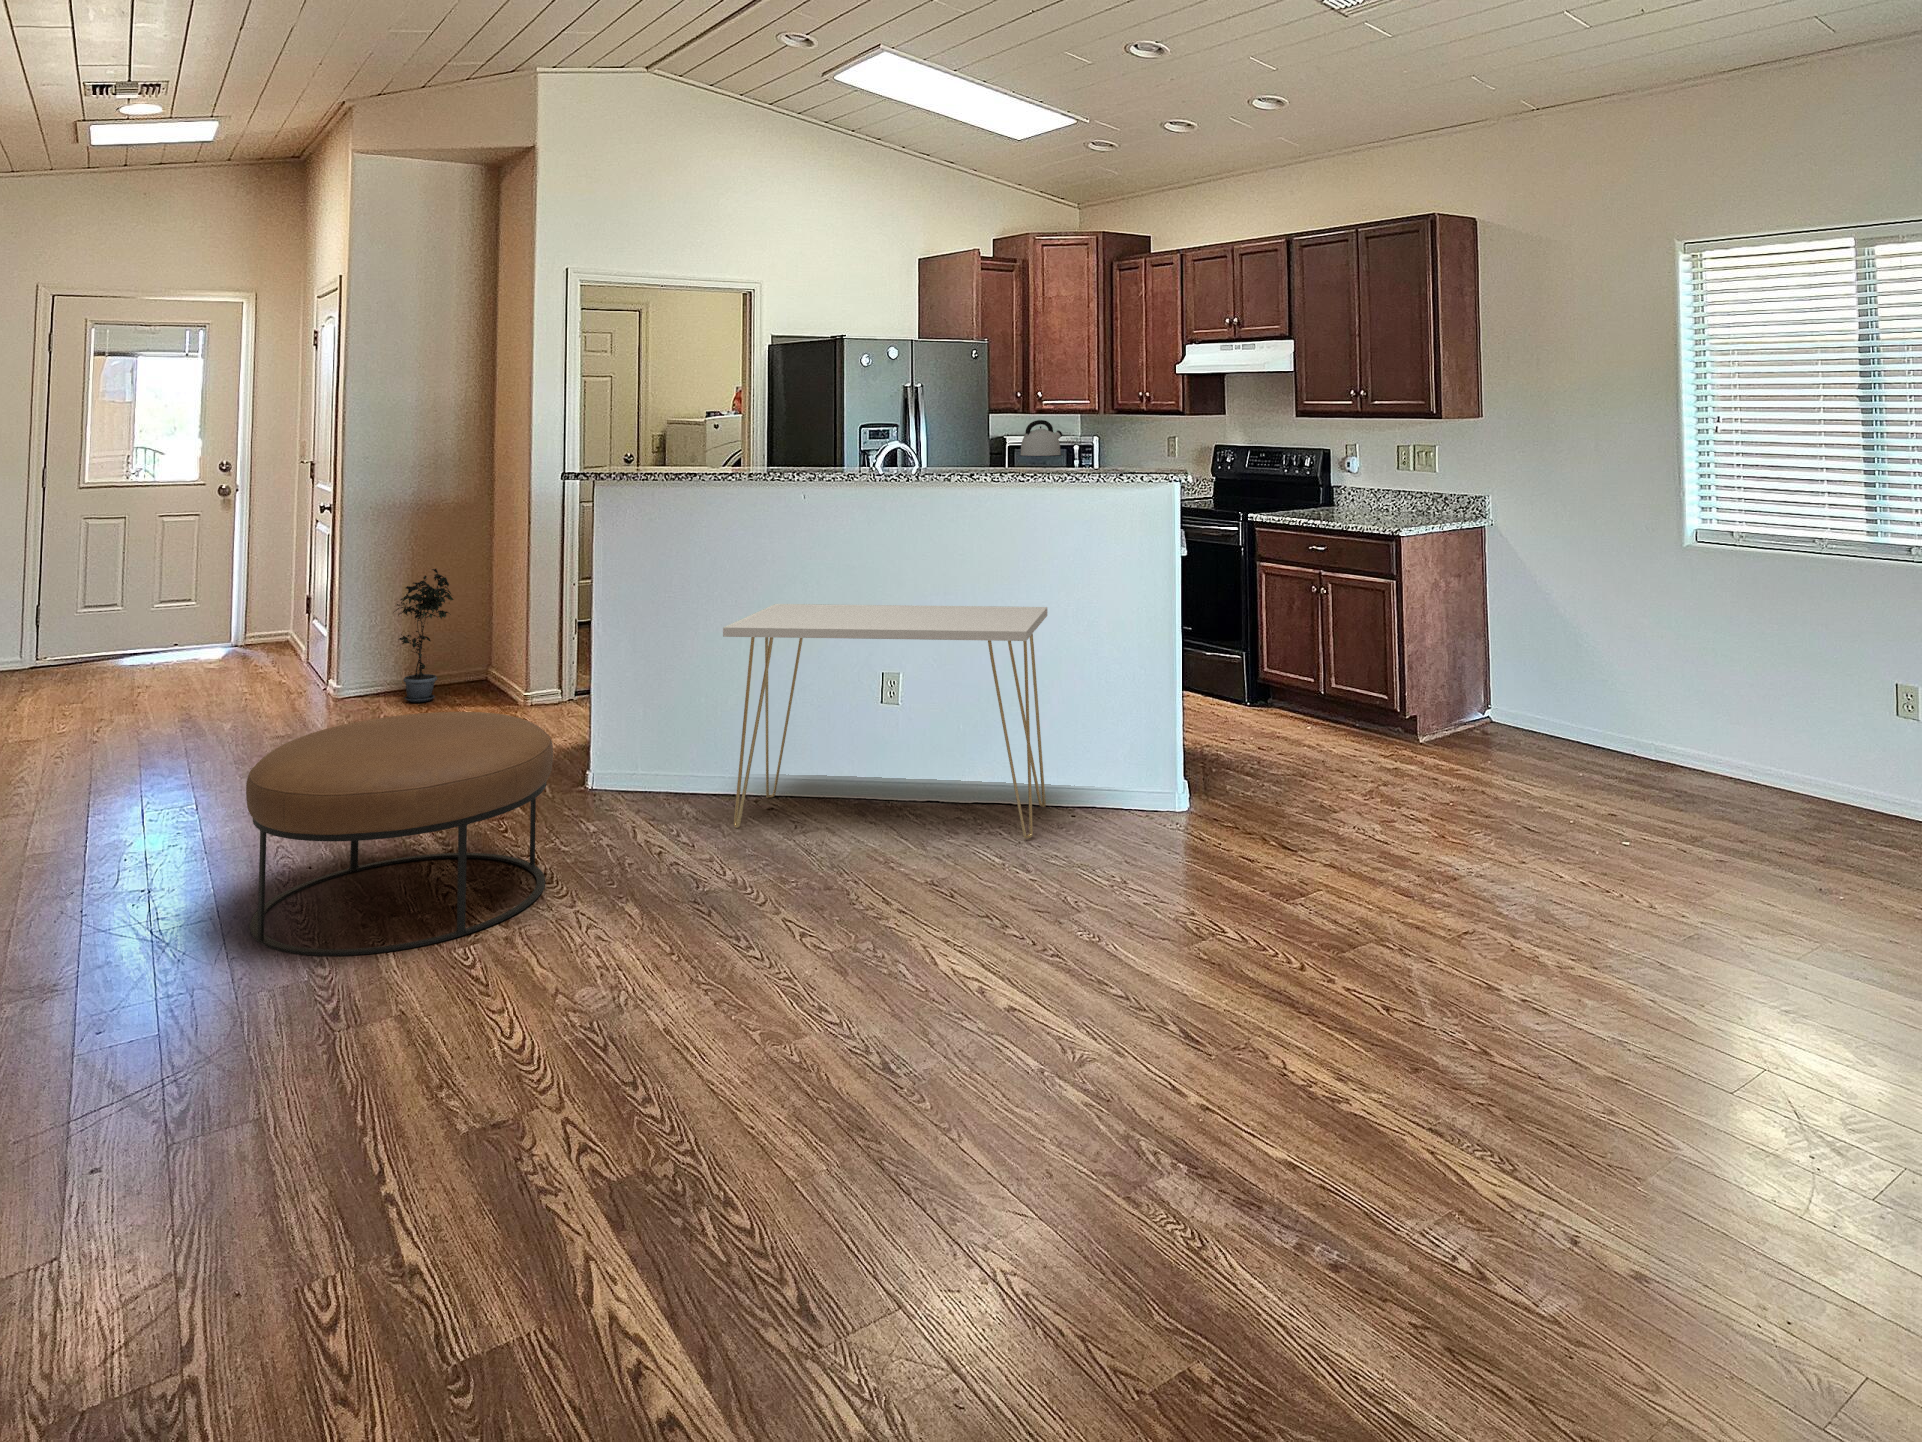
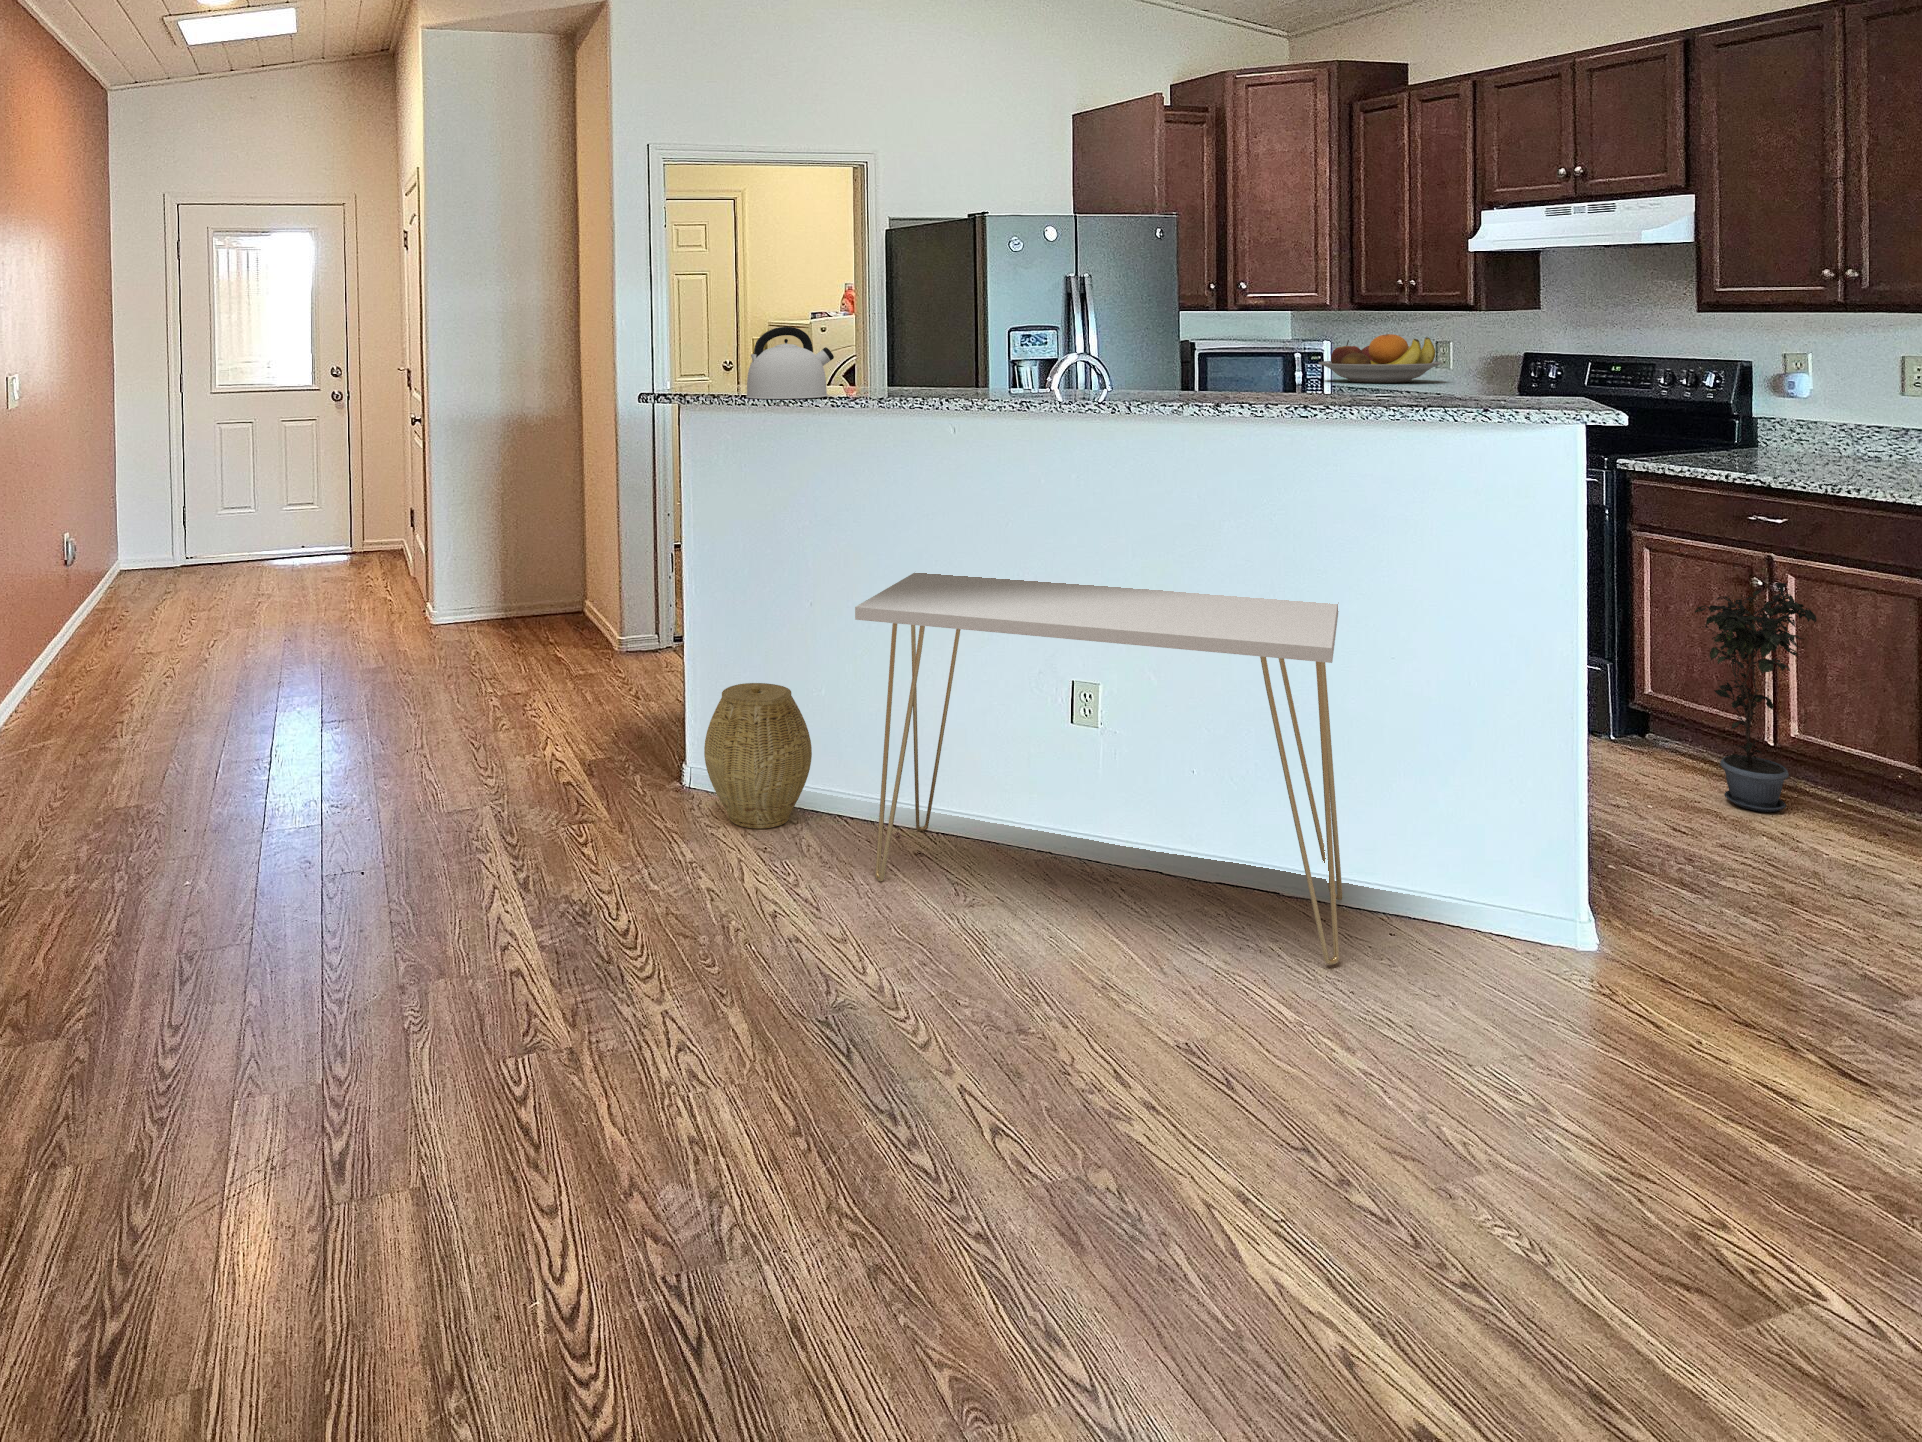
kettle: present [1021,420,1063,456] -> present [746,327,834,399]
fruit bowl: none [1068,432,1145,466] -> present [1318,334,1442,383]
potted plant: present [394,569,453,702] -> present [1695,582,1817,812]
woven basket: none [604,699,688,808] -> present [704,683,812,829]
ottoman: present [246,712,553,956] -> none [249,701,630,1056]

